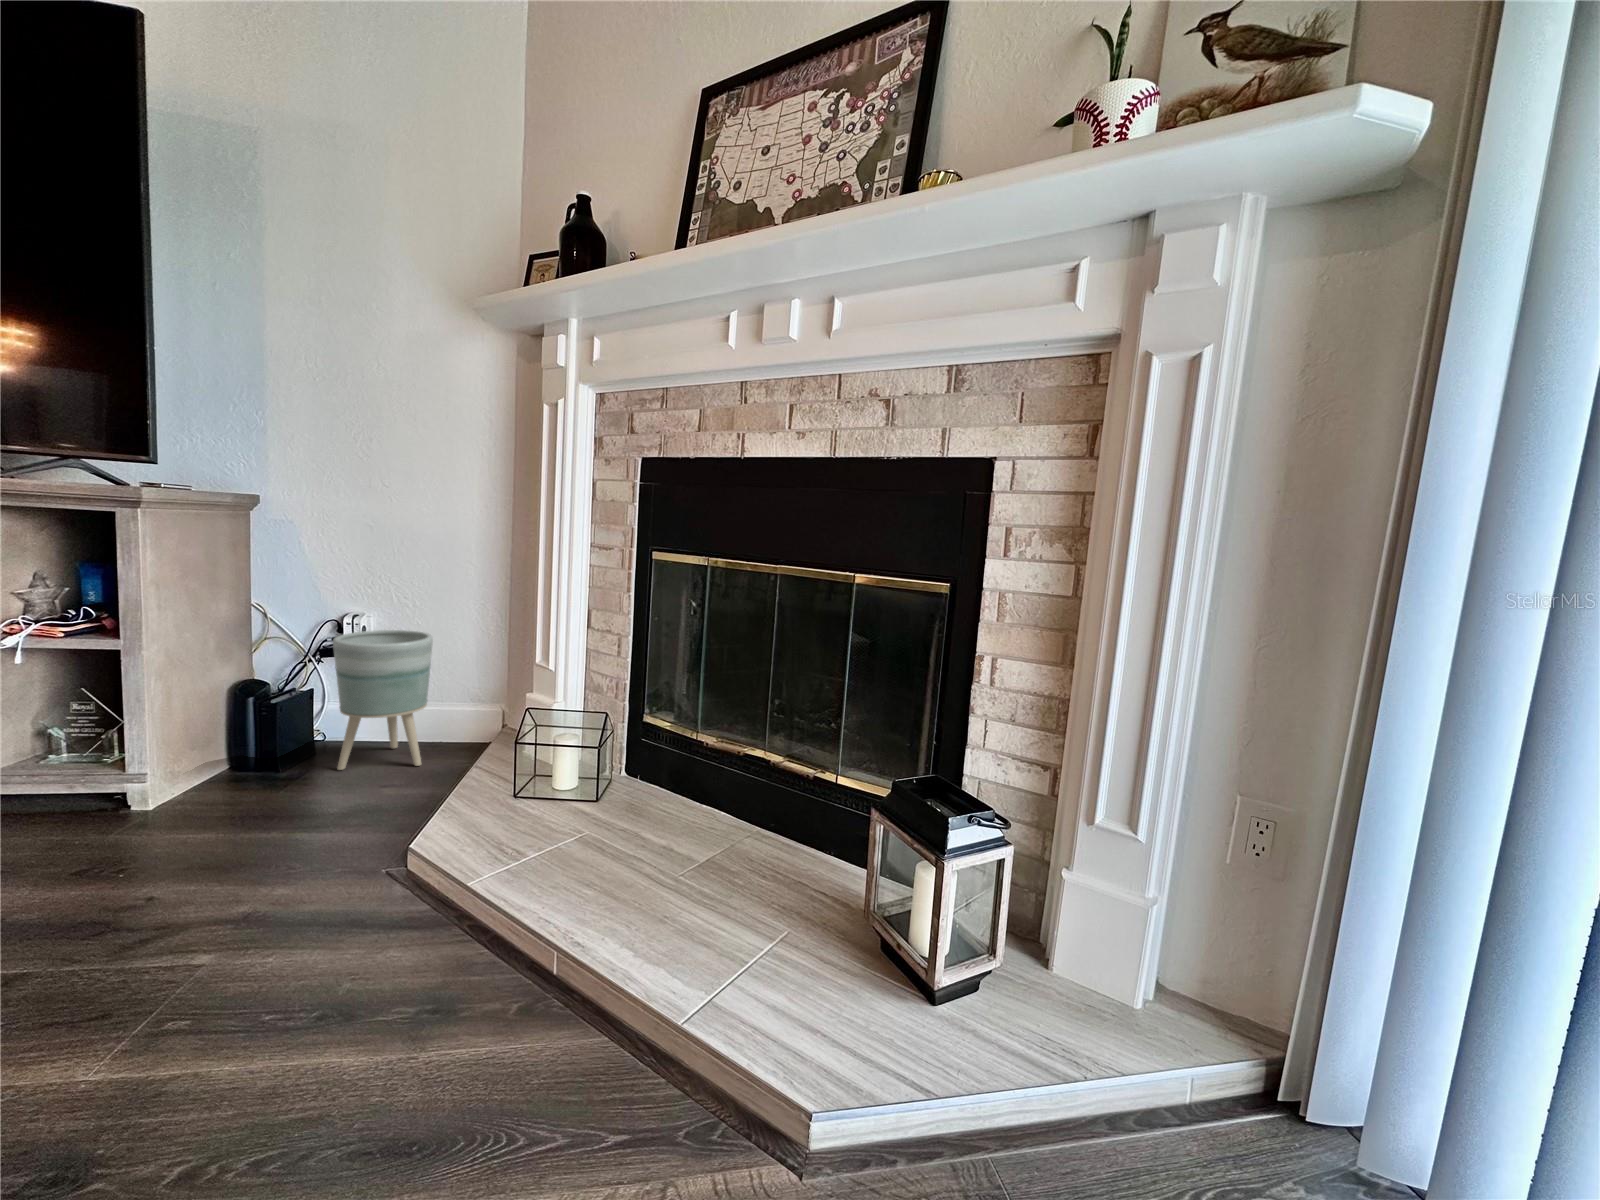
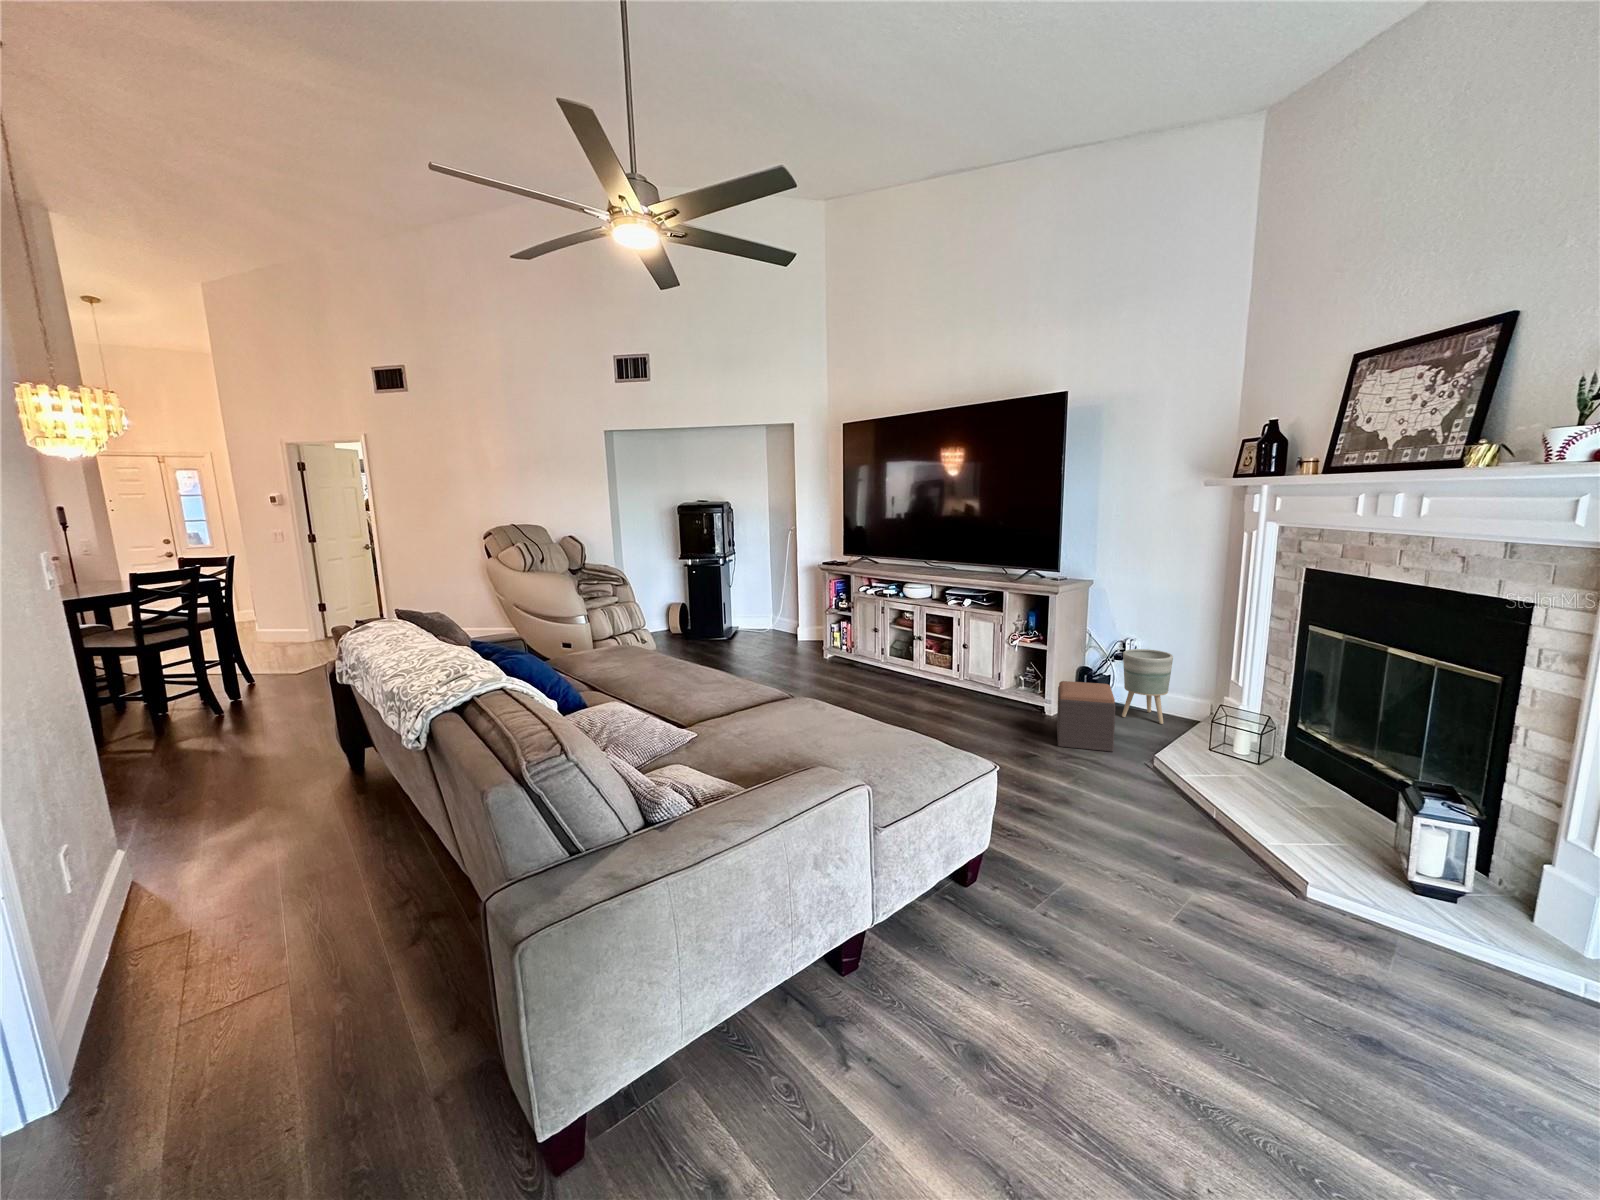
footstool: none [126,708,307,905] -> present [1057,681,1116,752]

